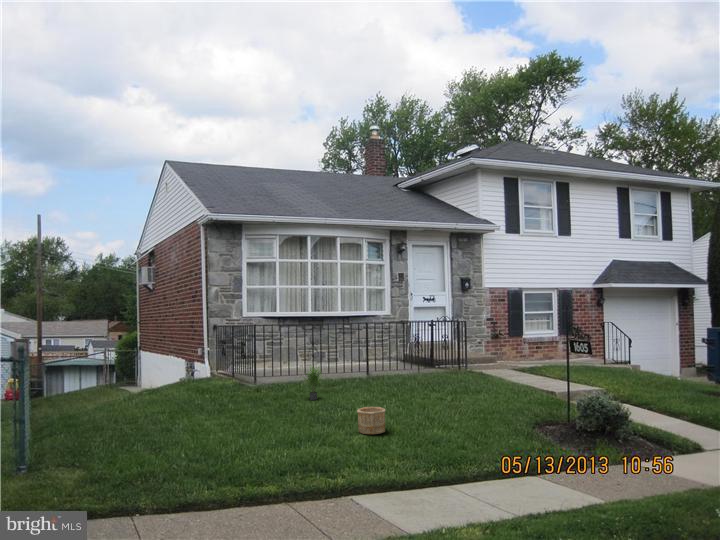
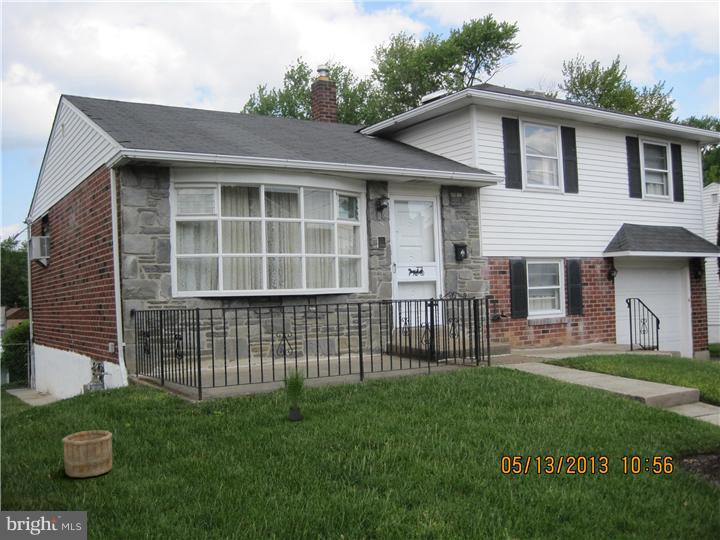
wooden bucket: present [357,407,385,434] -> present [62,430,112,477]

